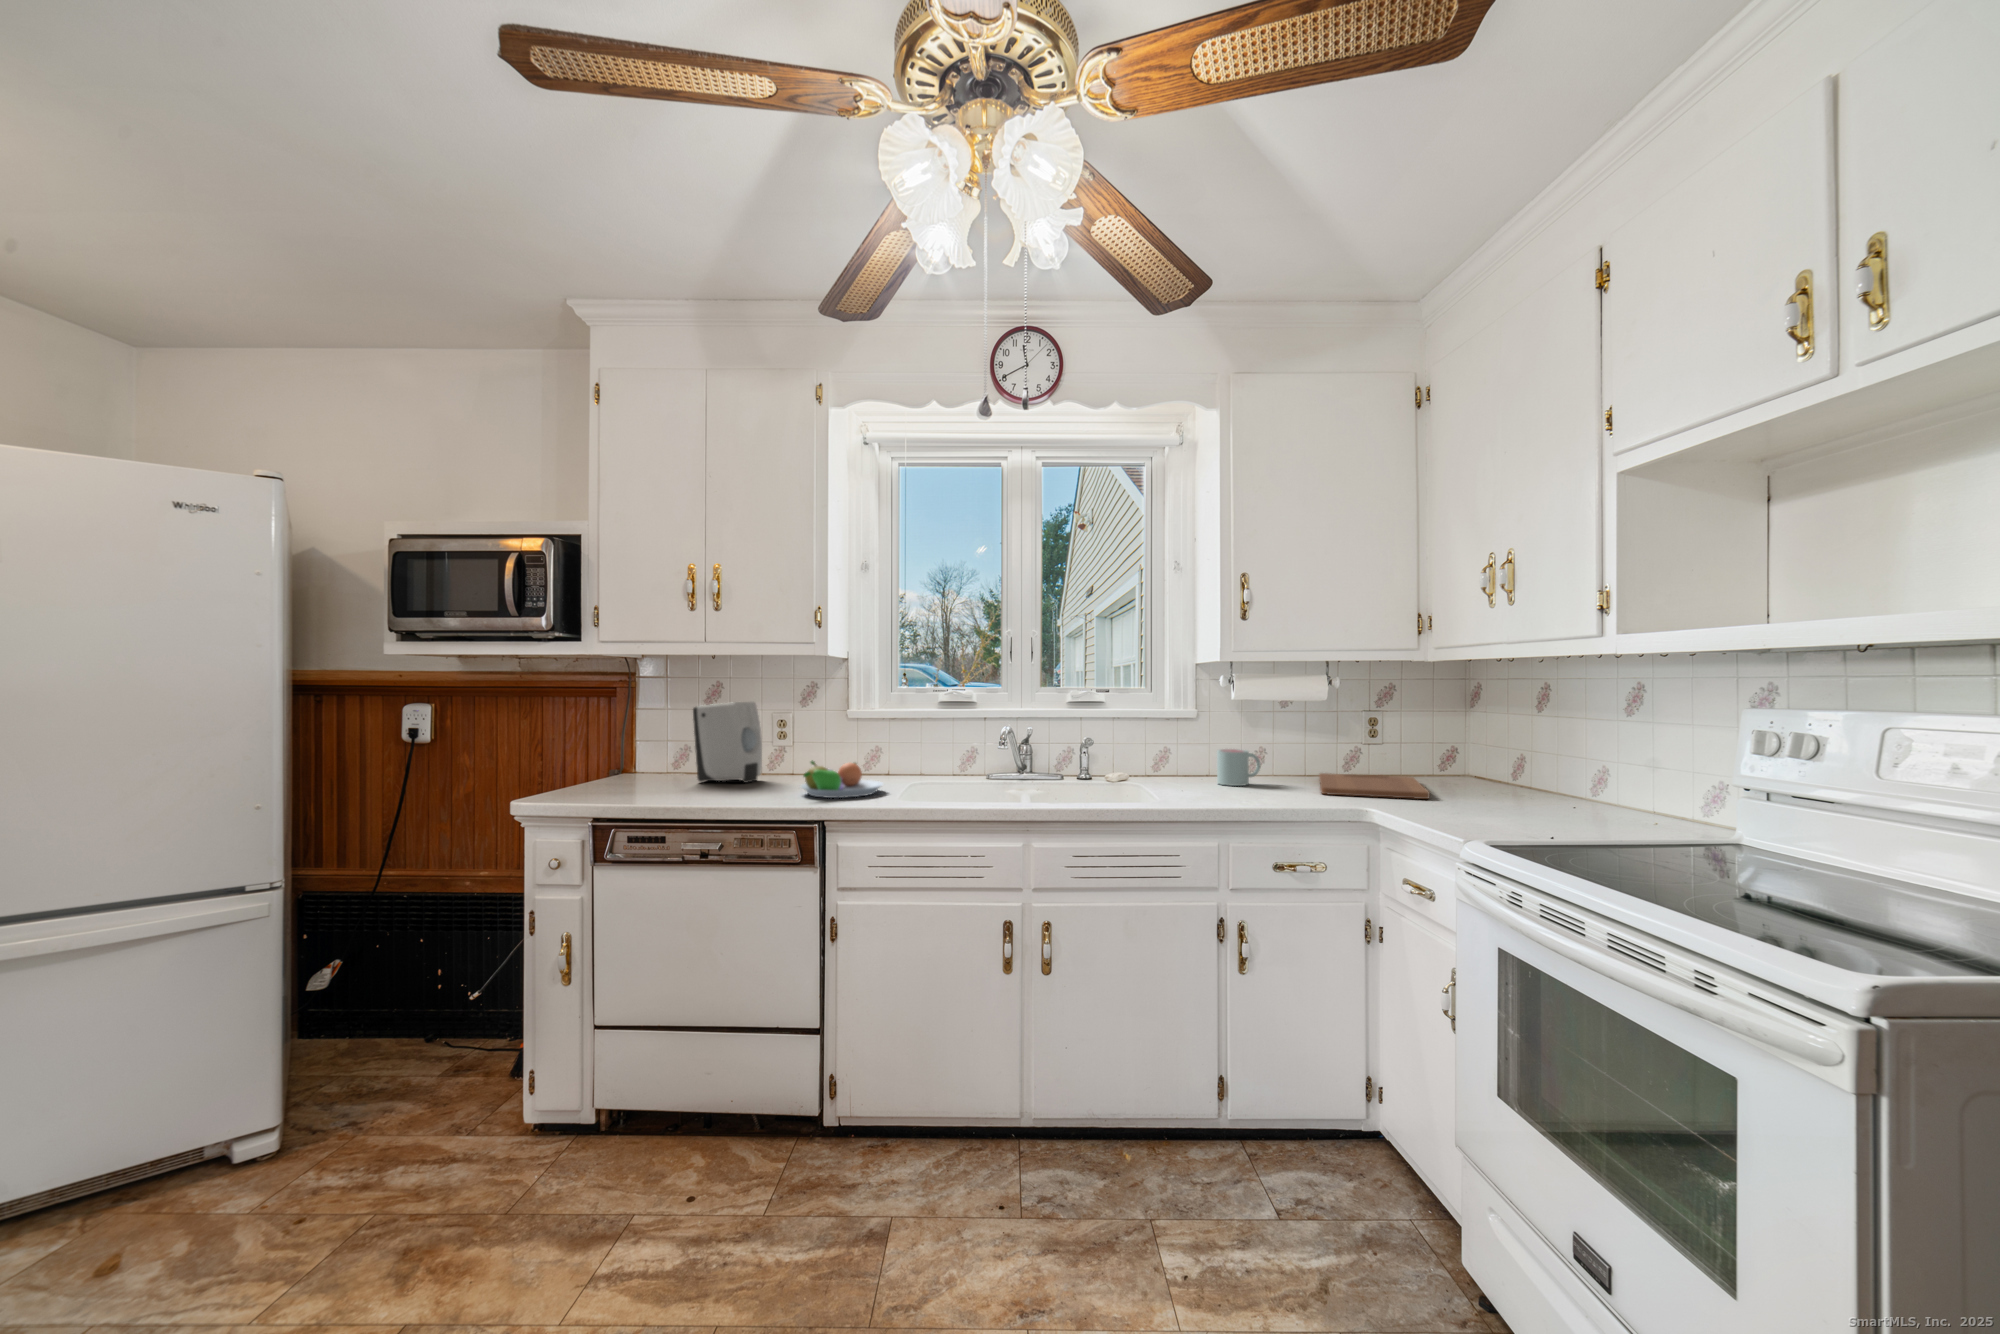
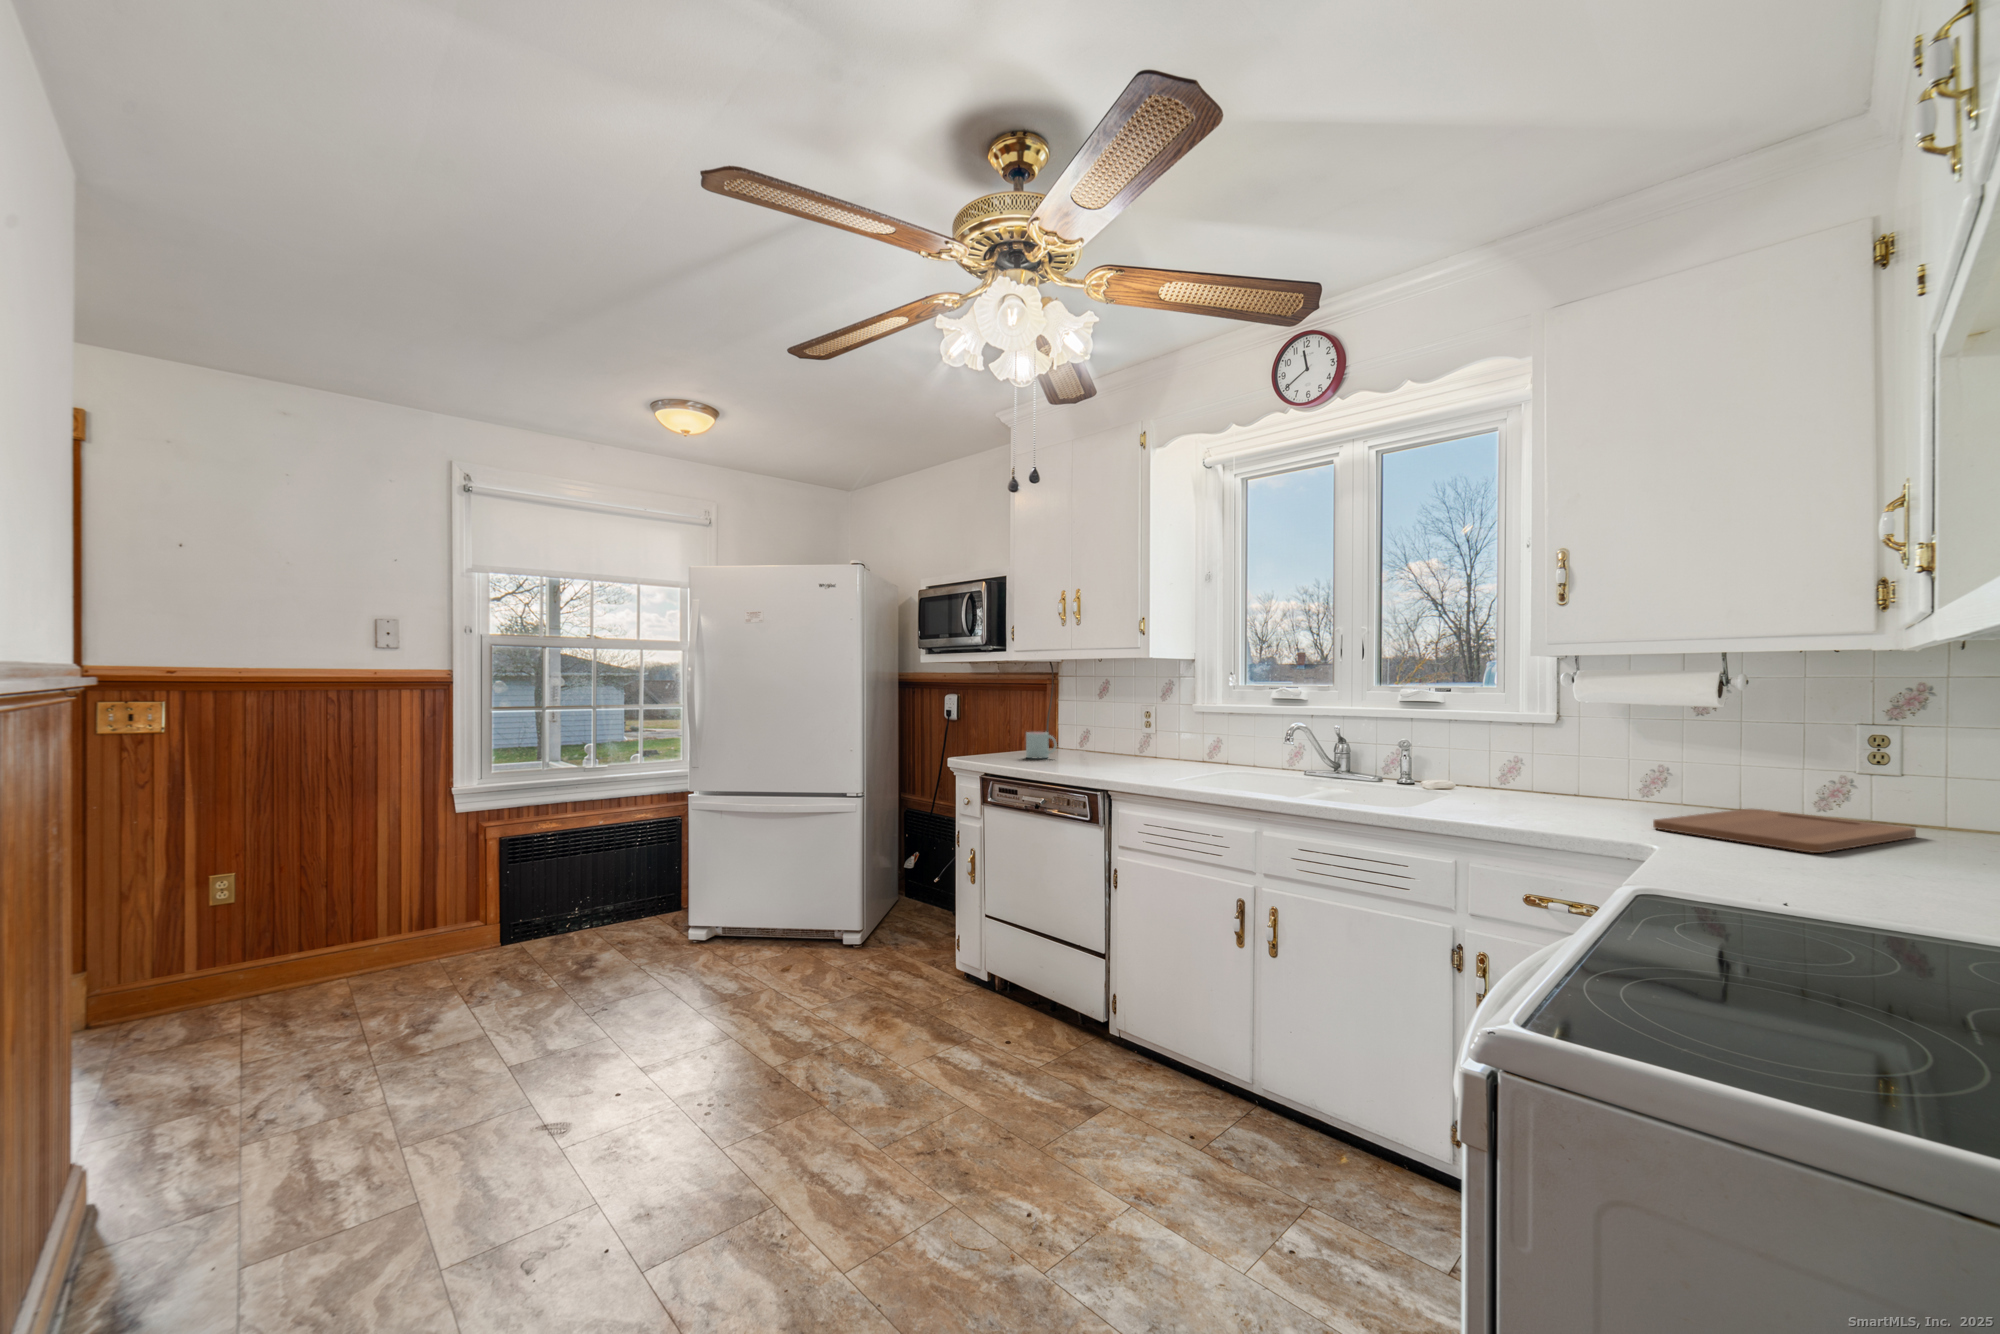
soap dispenser: present [693,702,762,783] -> none [1076,696,1124,761]
mug: present [1217,749,1261,786] -> present [1026,732,1057,758]
fruit bowl: present [801,761,883,798] -> none [1106,745,1181,777]

